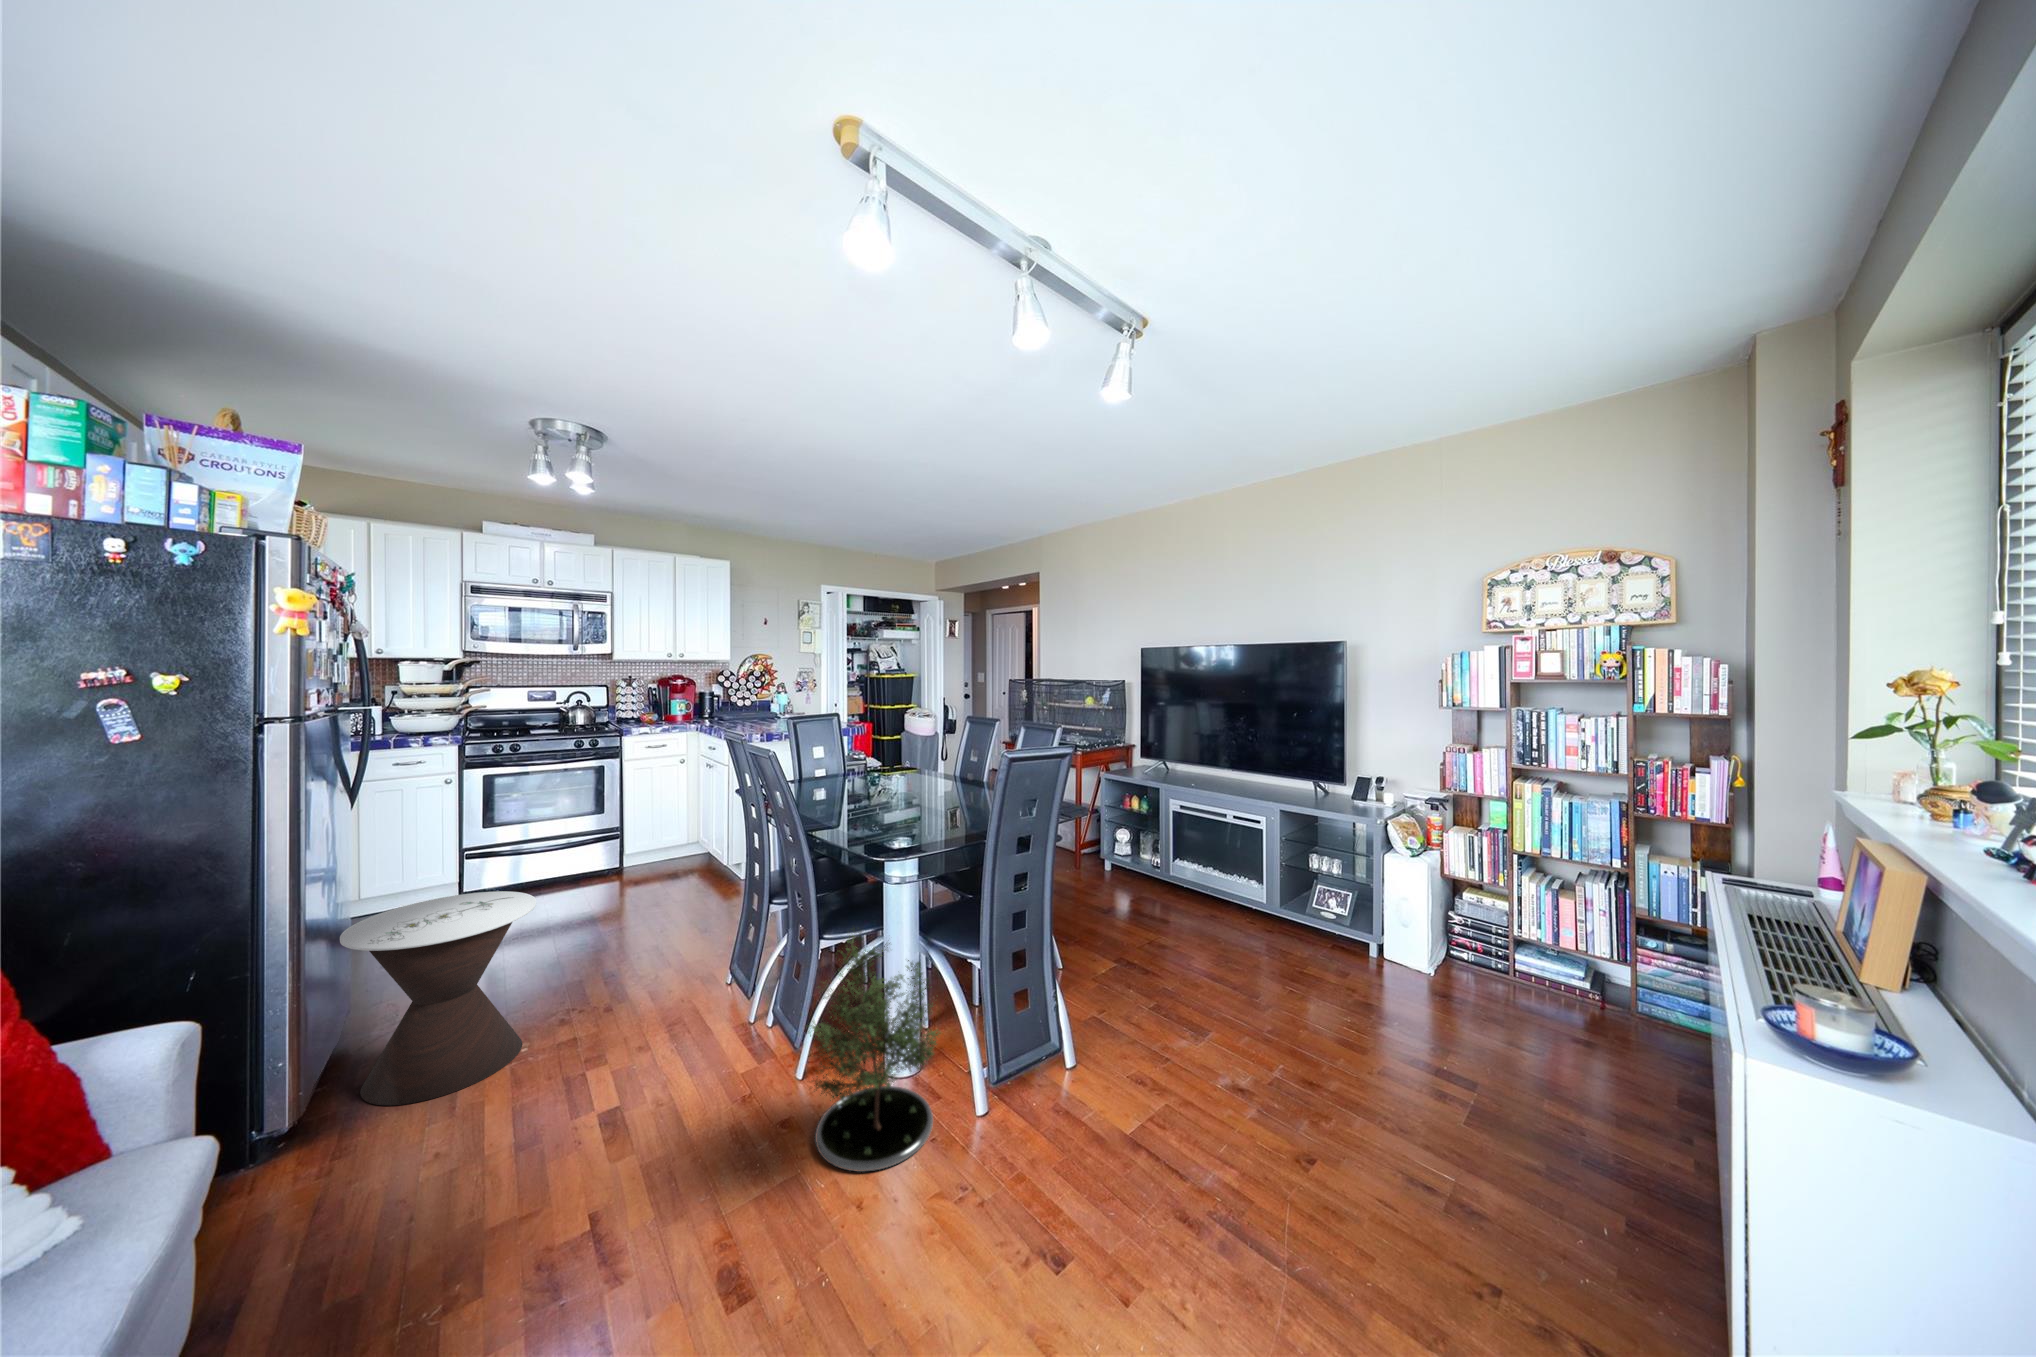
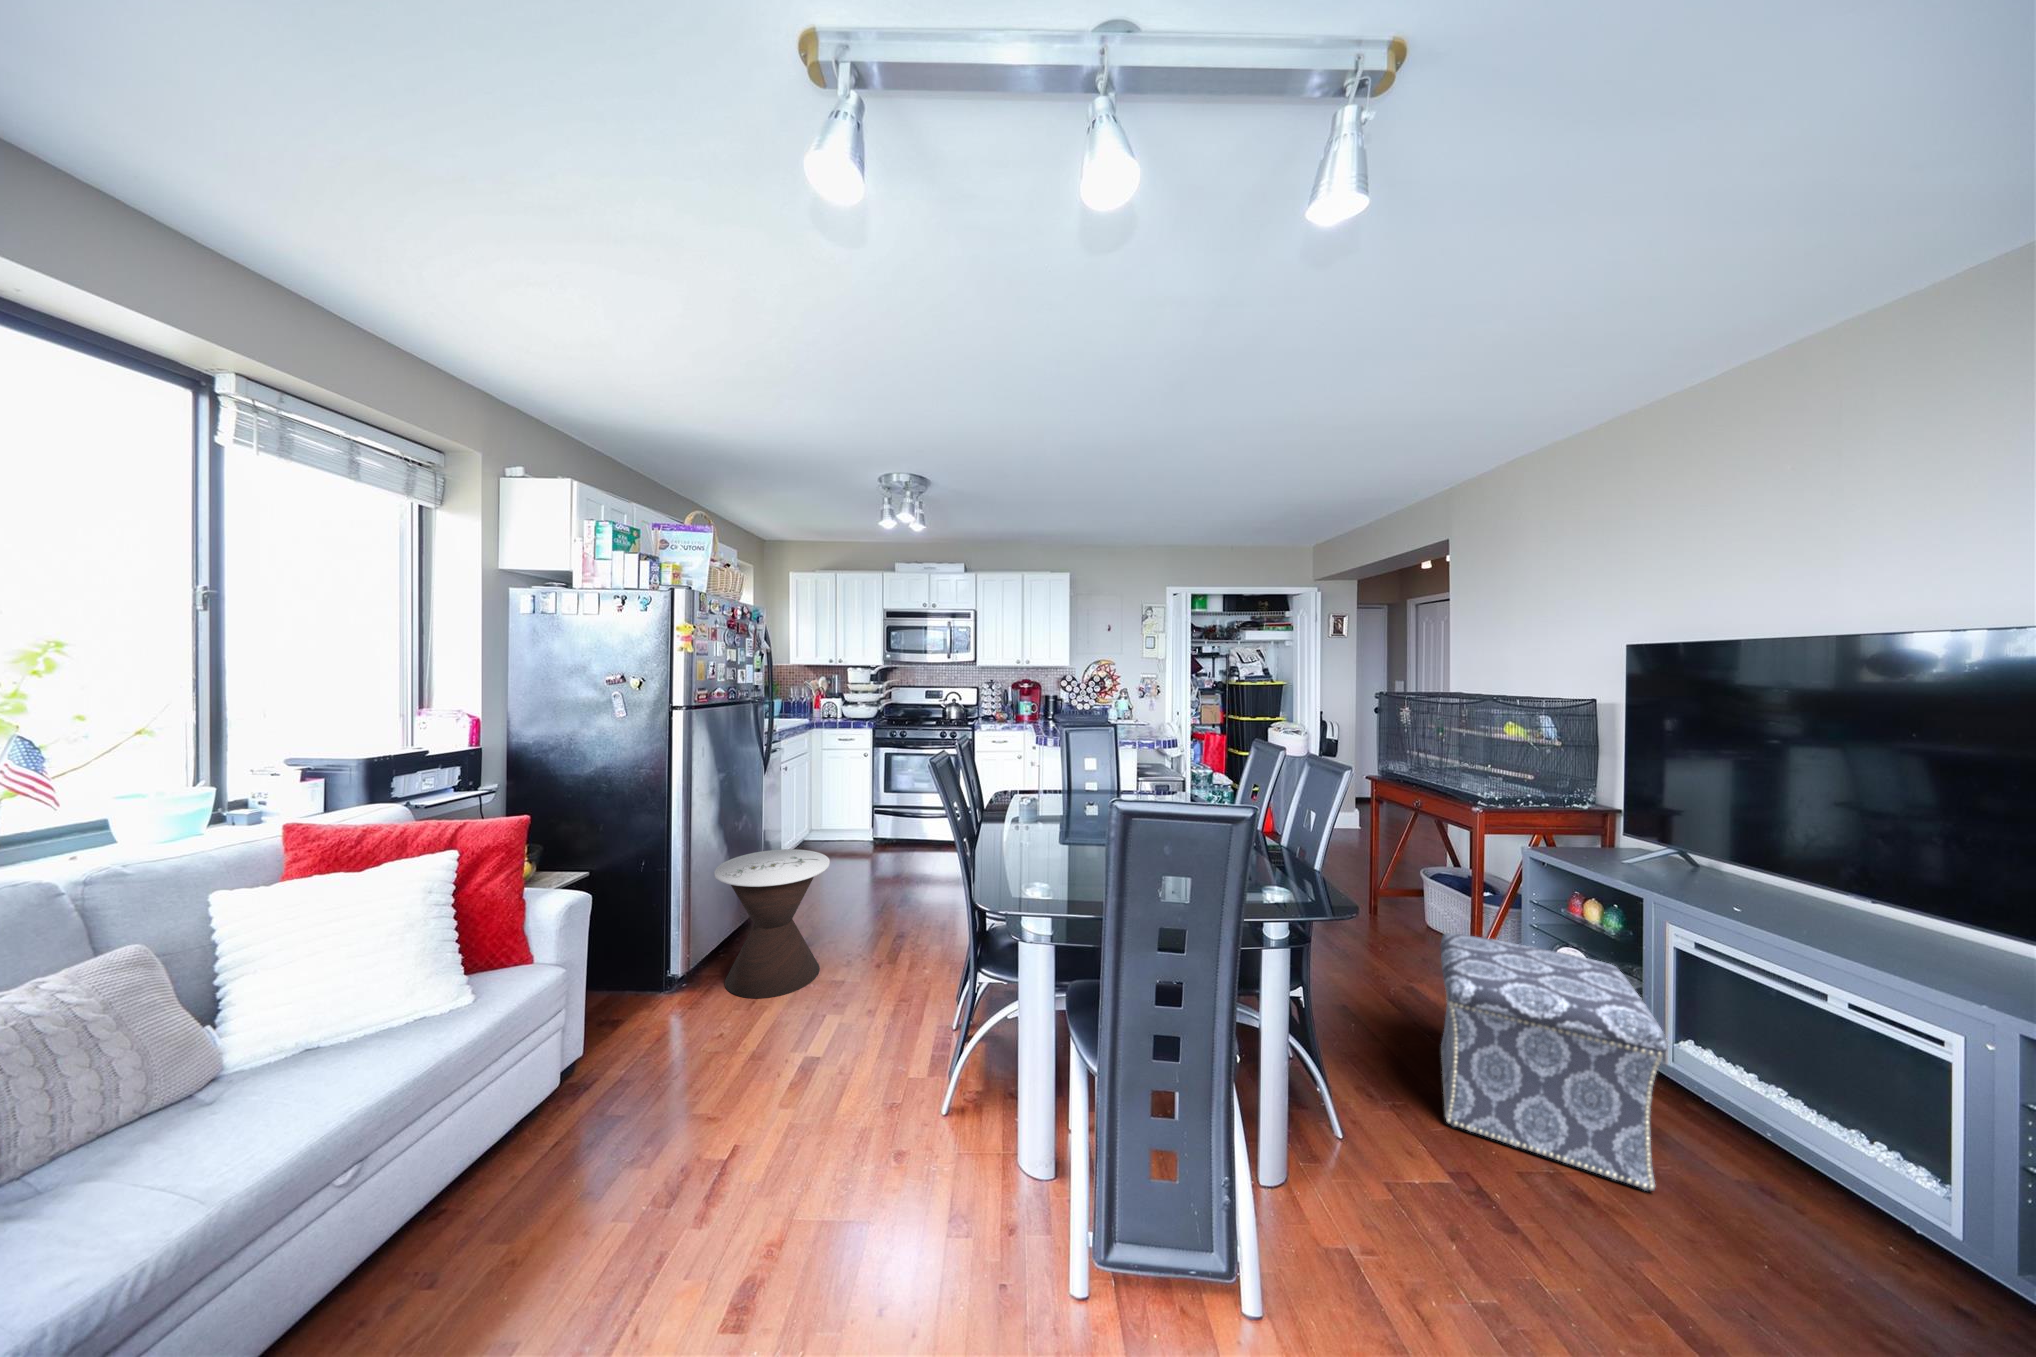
ottoman: none [1110,829,1236,952] -> present [1441,933,1668,1191]
potted tree: present [810,928,941,1172] -> none [883,973,1047,1254]

